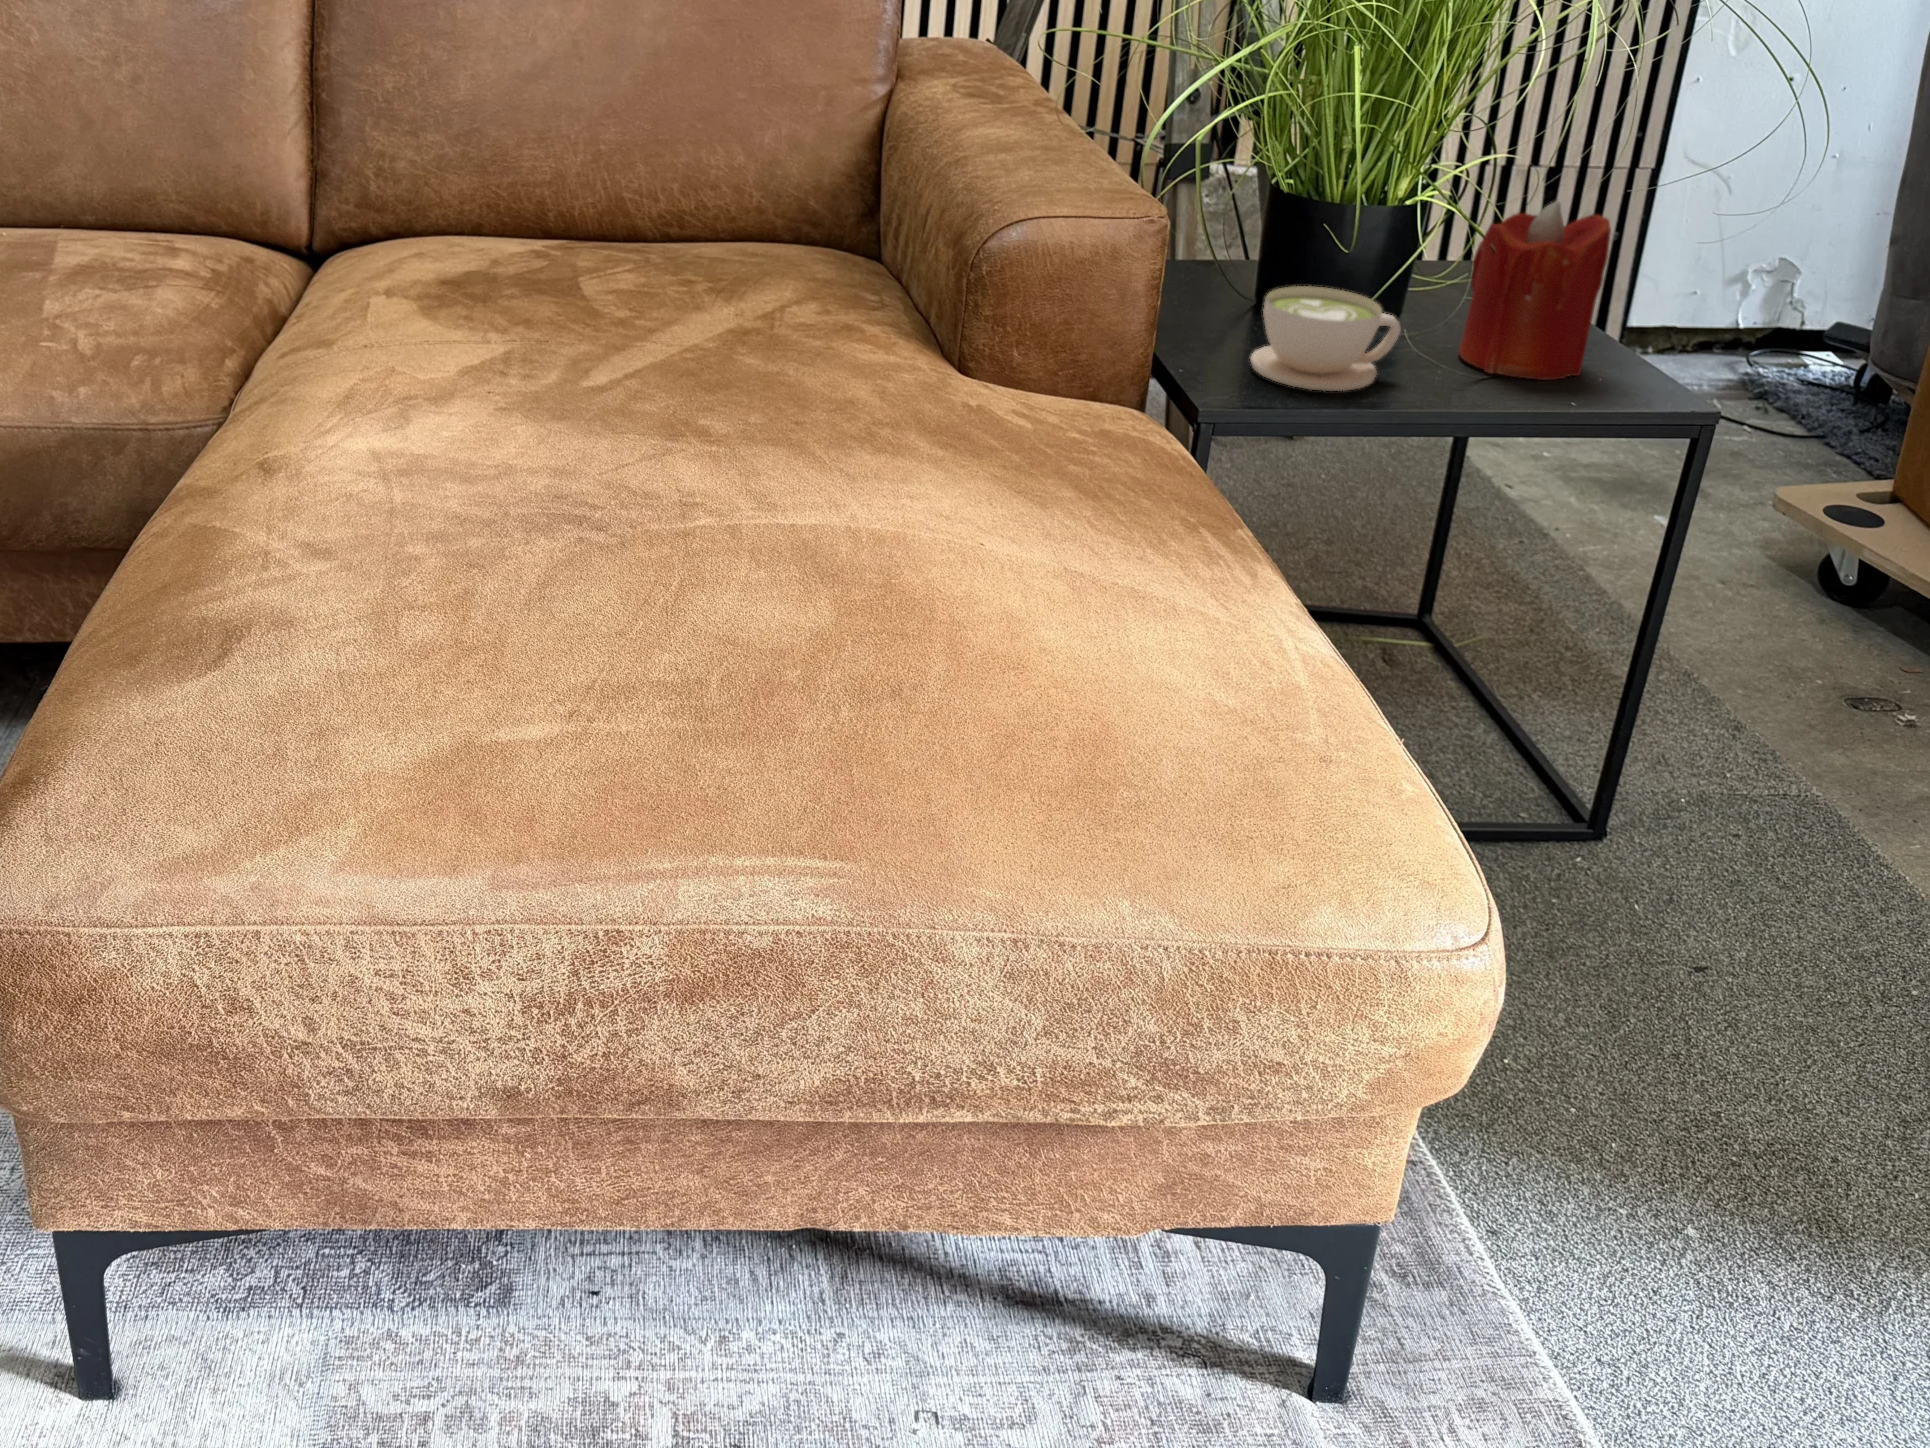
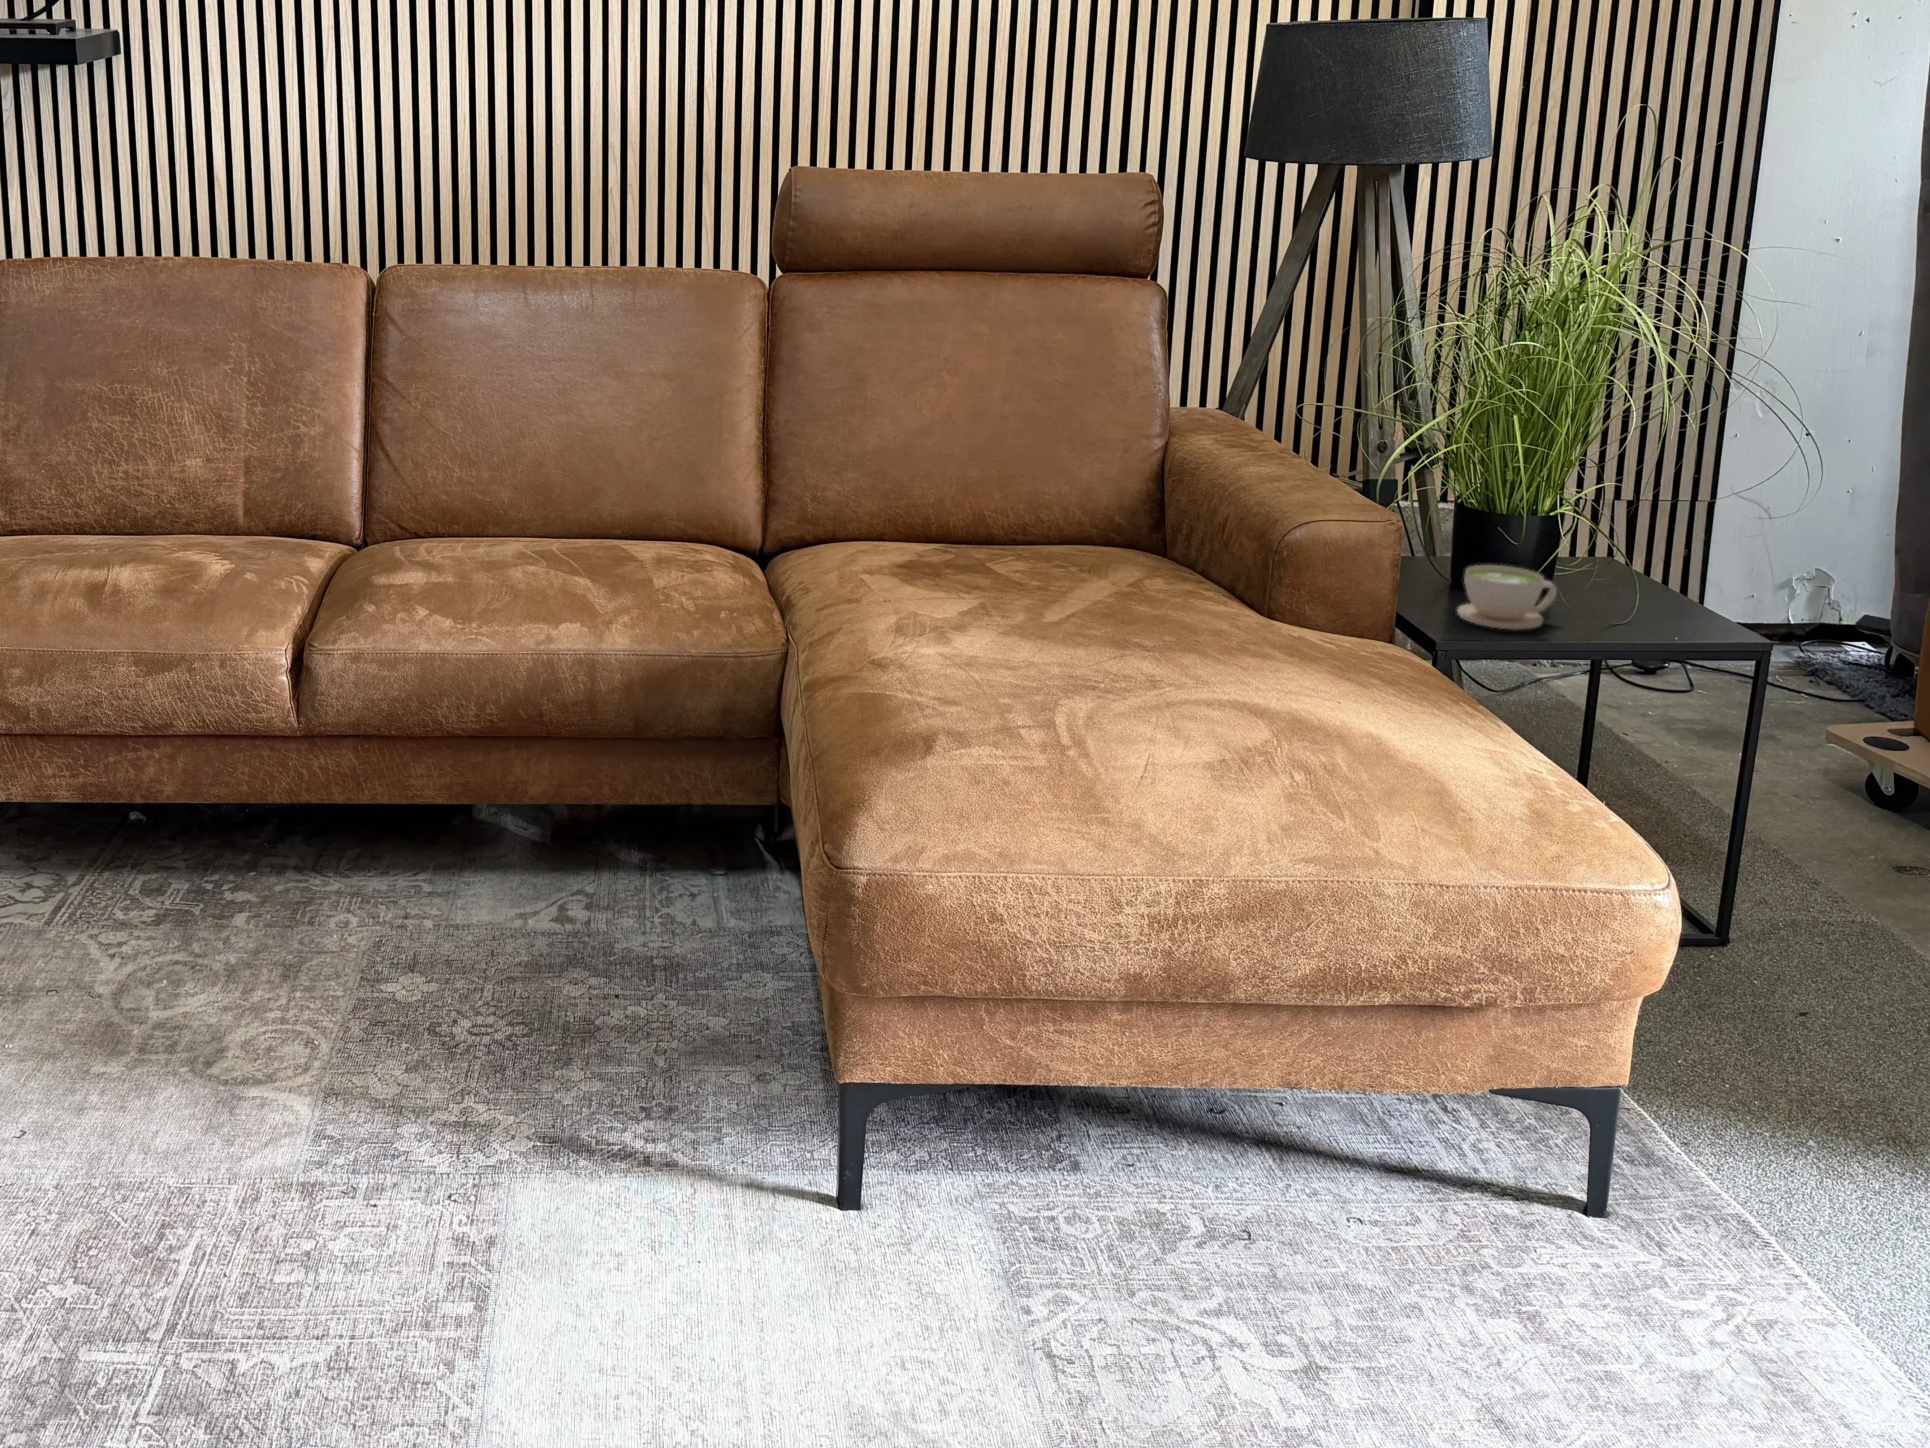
candle: present [1459,201,1611,380] -> none [1594,508,1688,623]

